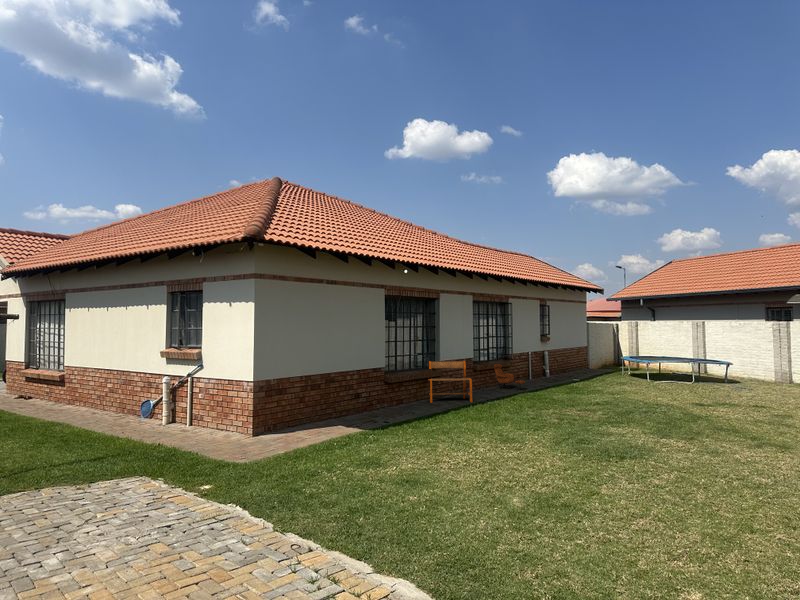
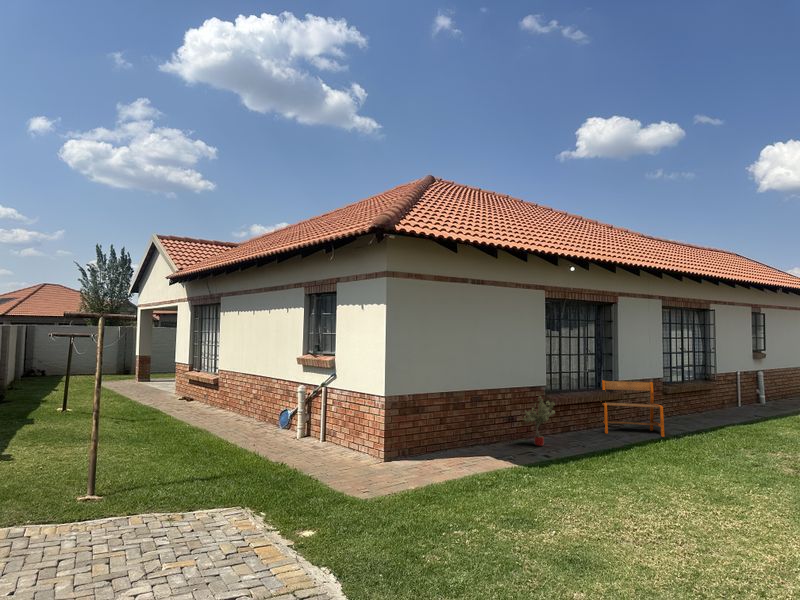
lounge chair: present [494,364,525,389] -> none [691,387,741,425]
potted tree: none [366,375,392,416] -> present [523,396,555,446]

